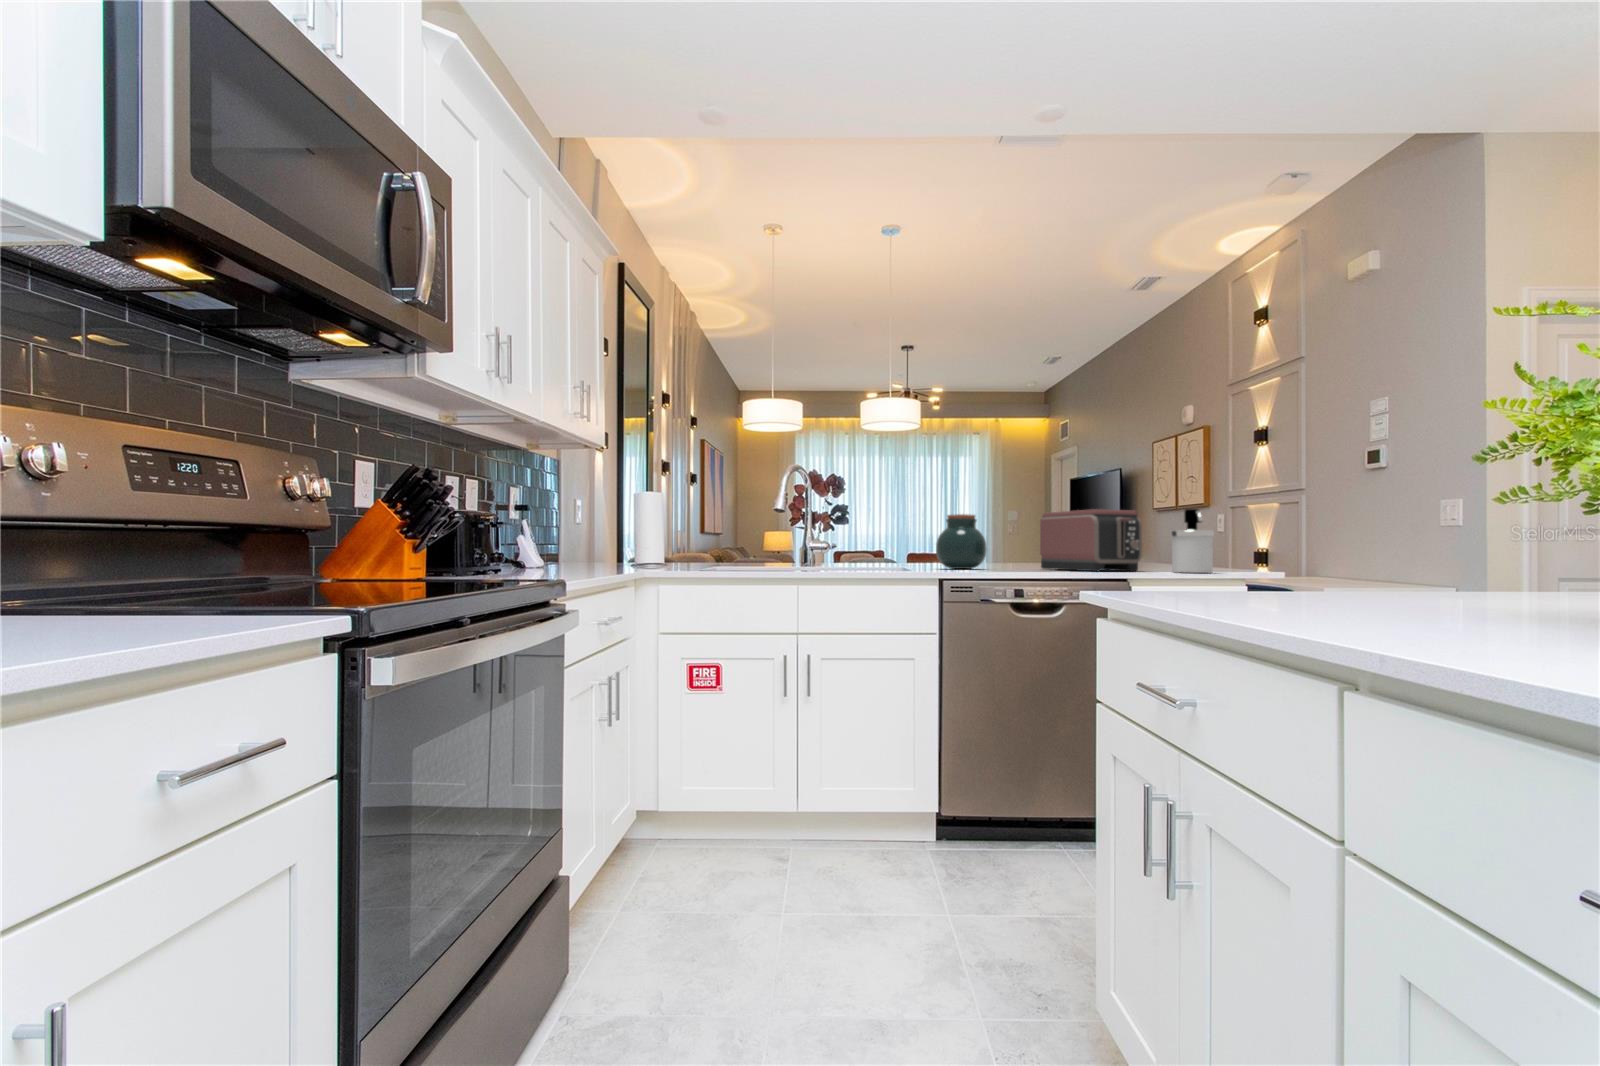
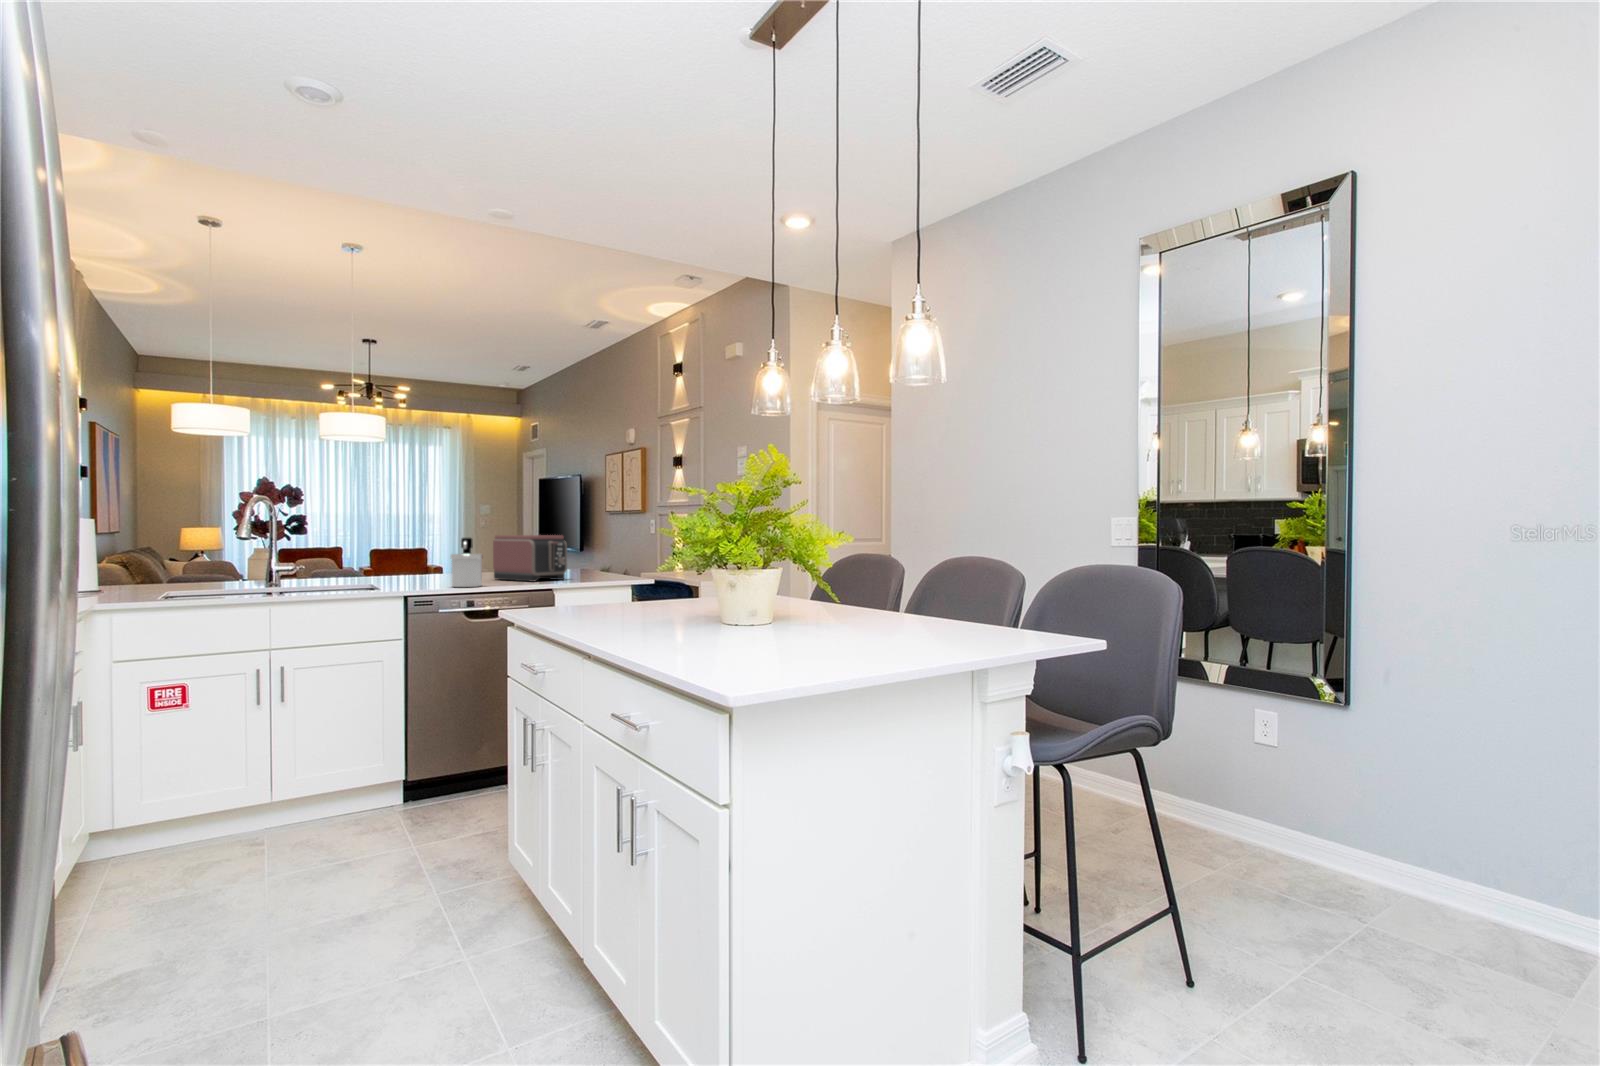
soap dispenser: present [1170,509,1214,573] -> present [451,538,483,587]
jar: present [936,514,987,569] -> none [403,538,448,582]

